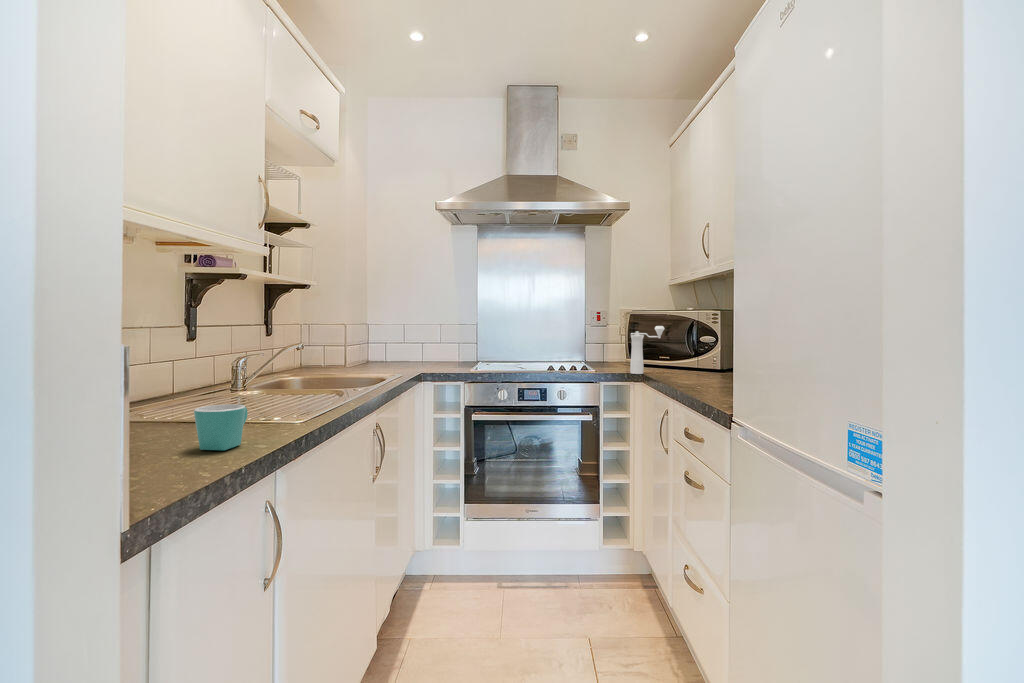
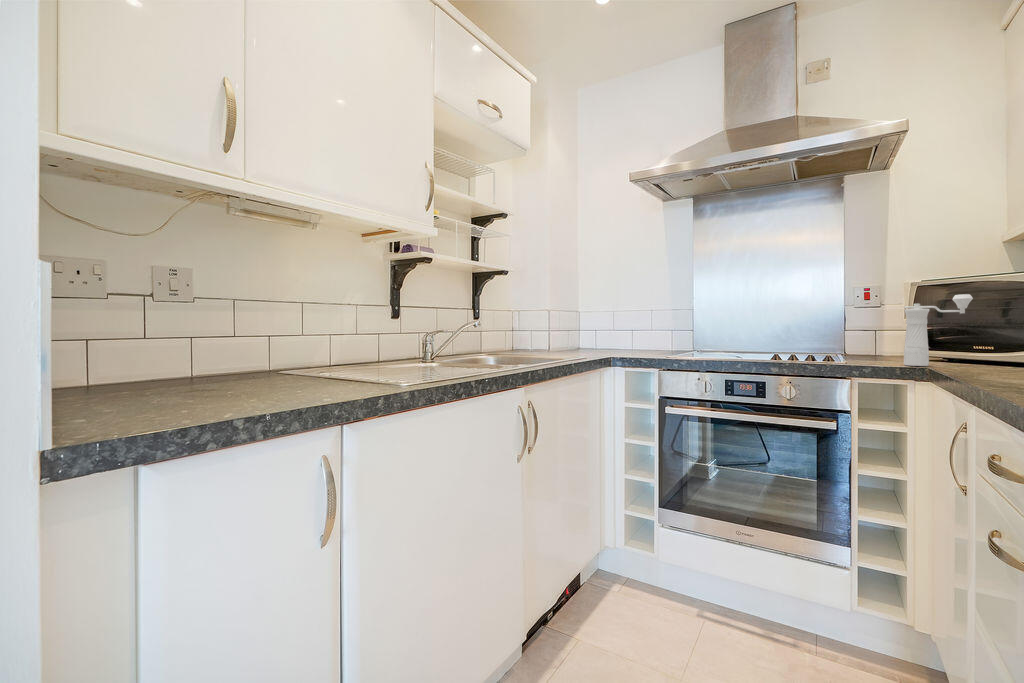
mug: present [194,404,247,450] -> none [268,358,332,401]

